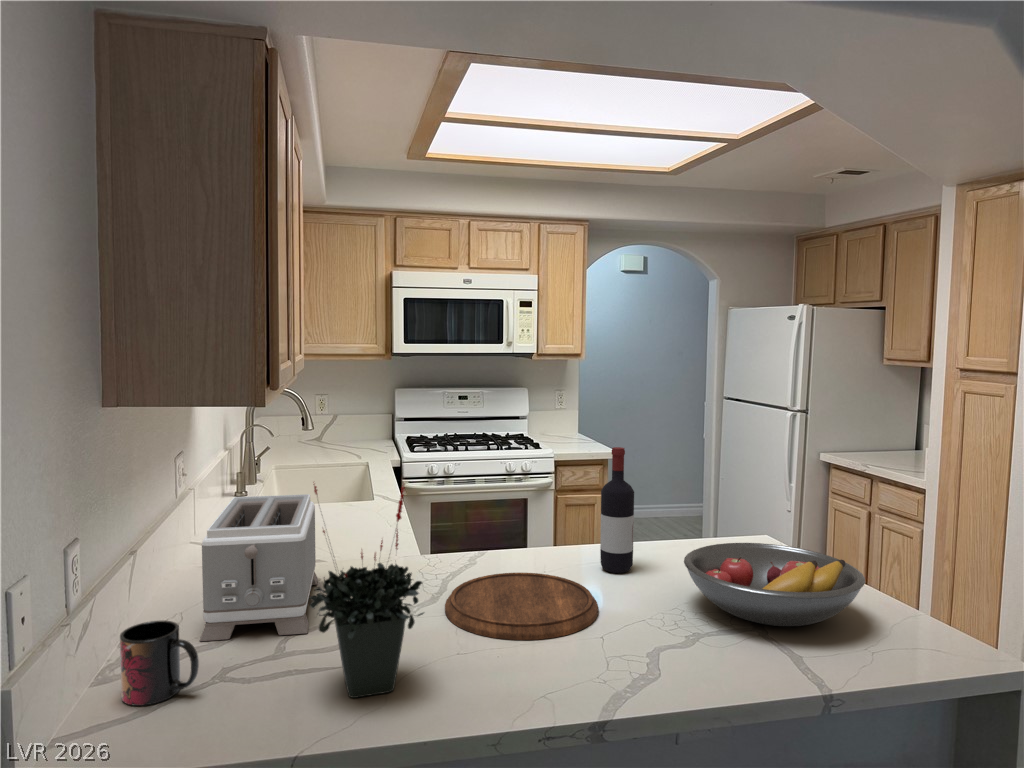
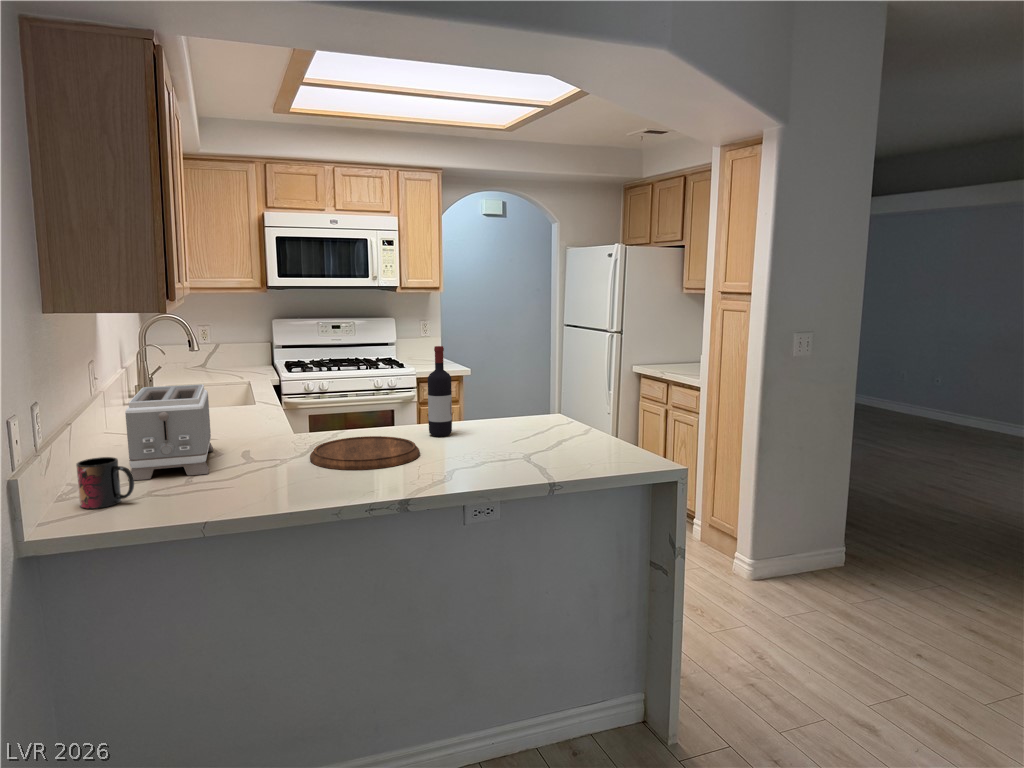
potted plant: present [309,484,424,698] -> none [209,353,290,498]
fruit bowl: present [684,543,865,626] -> none [479,409,594,455]

